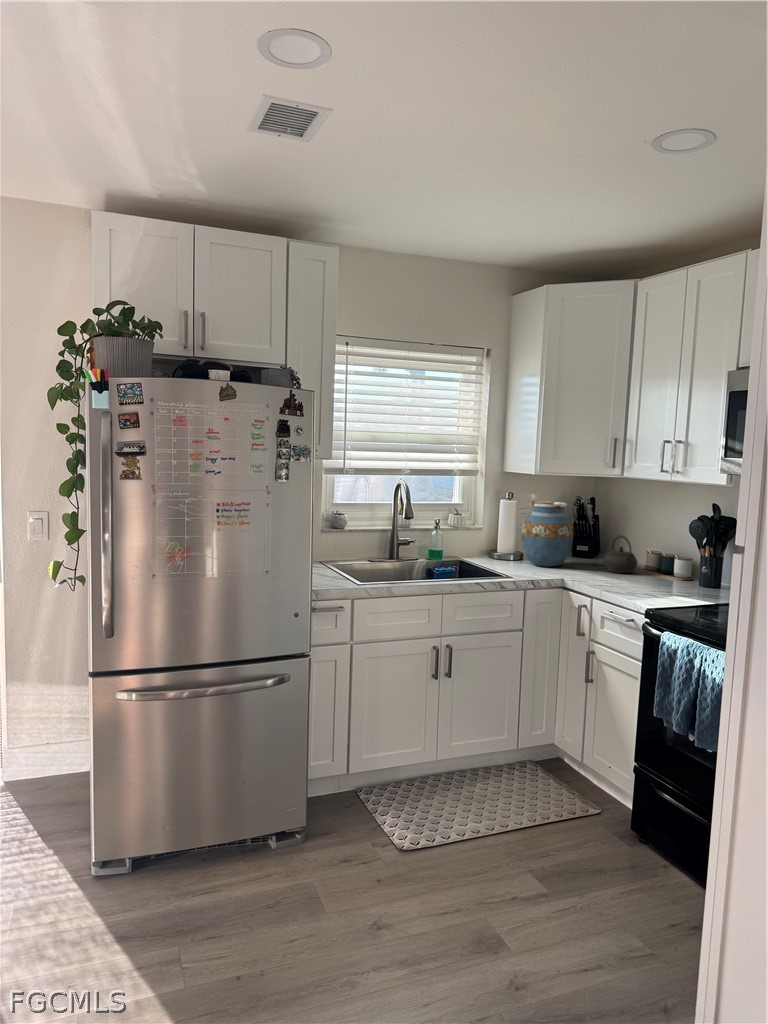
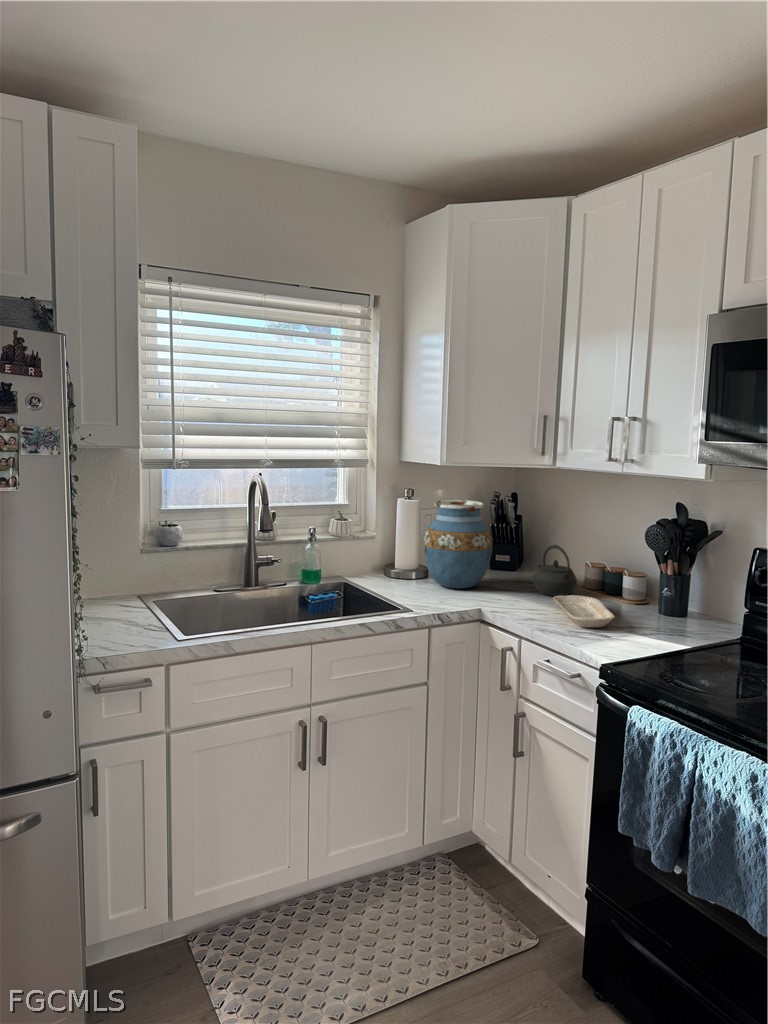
tray: none [617,571,661,590] -> present [553,595,615,628]

